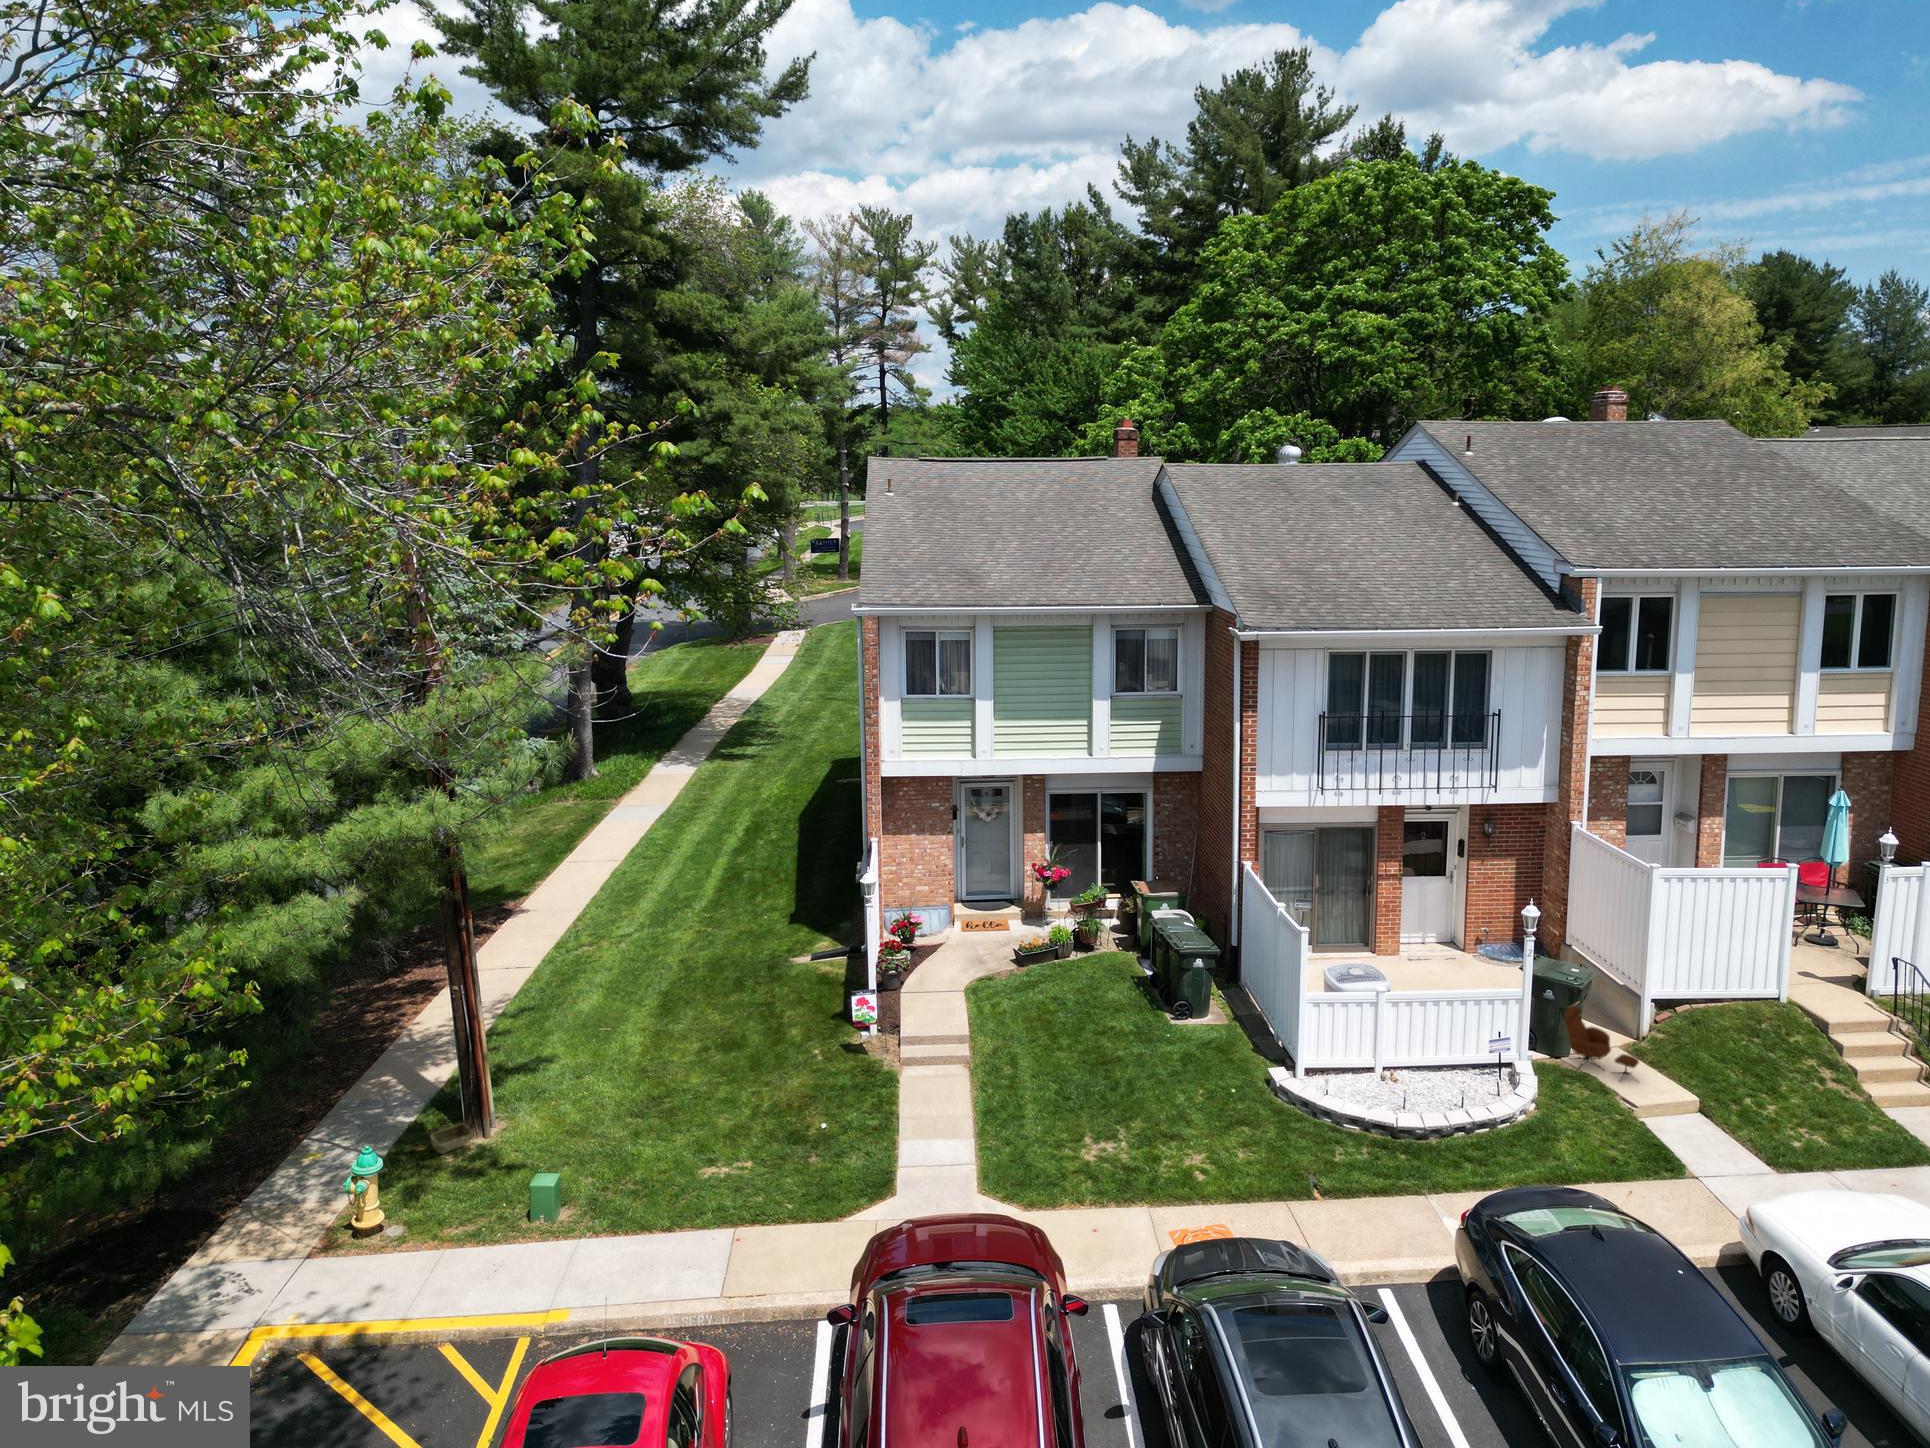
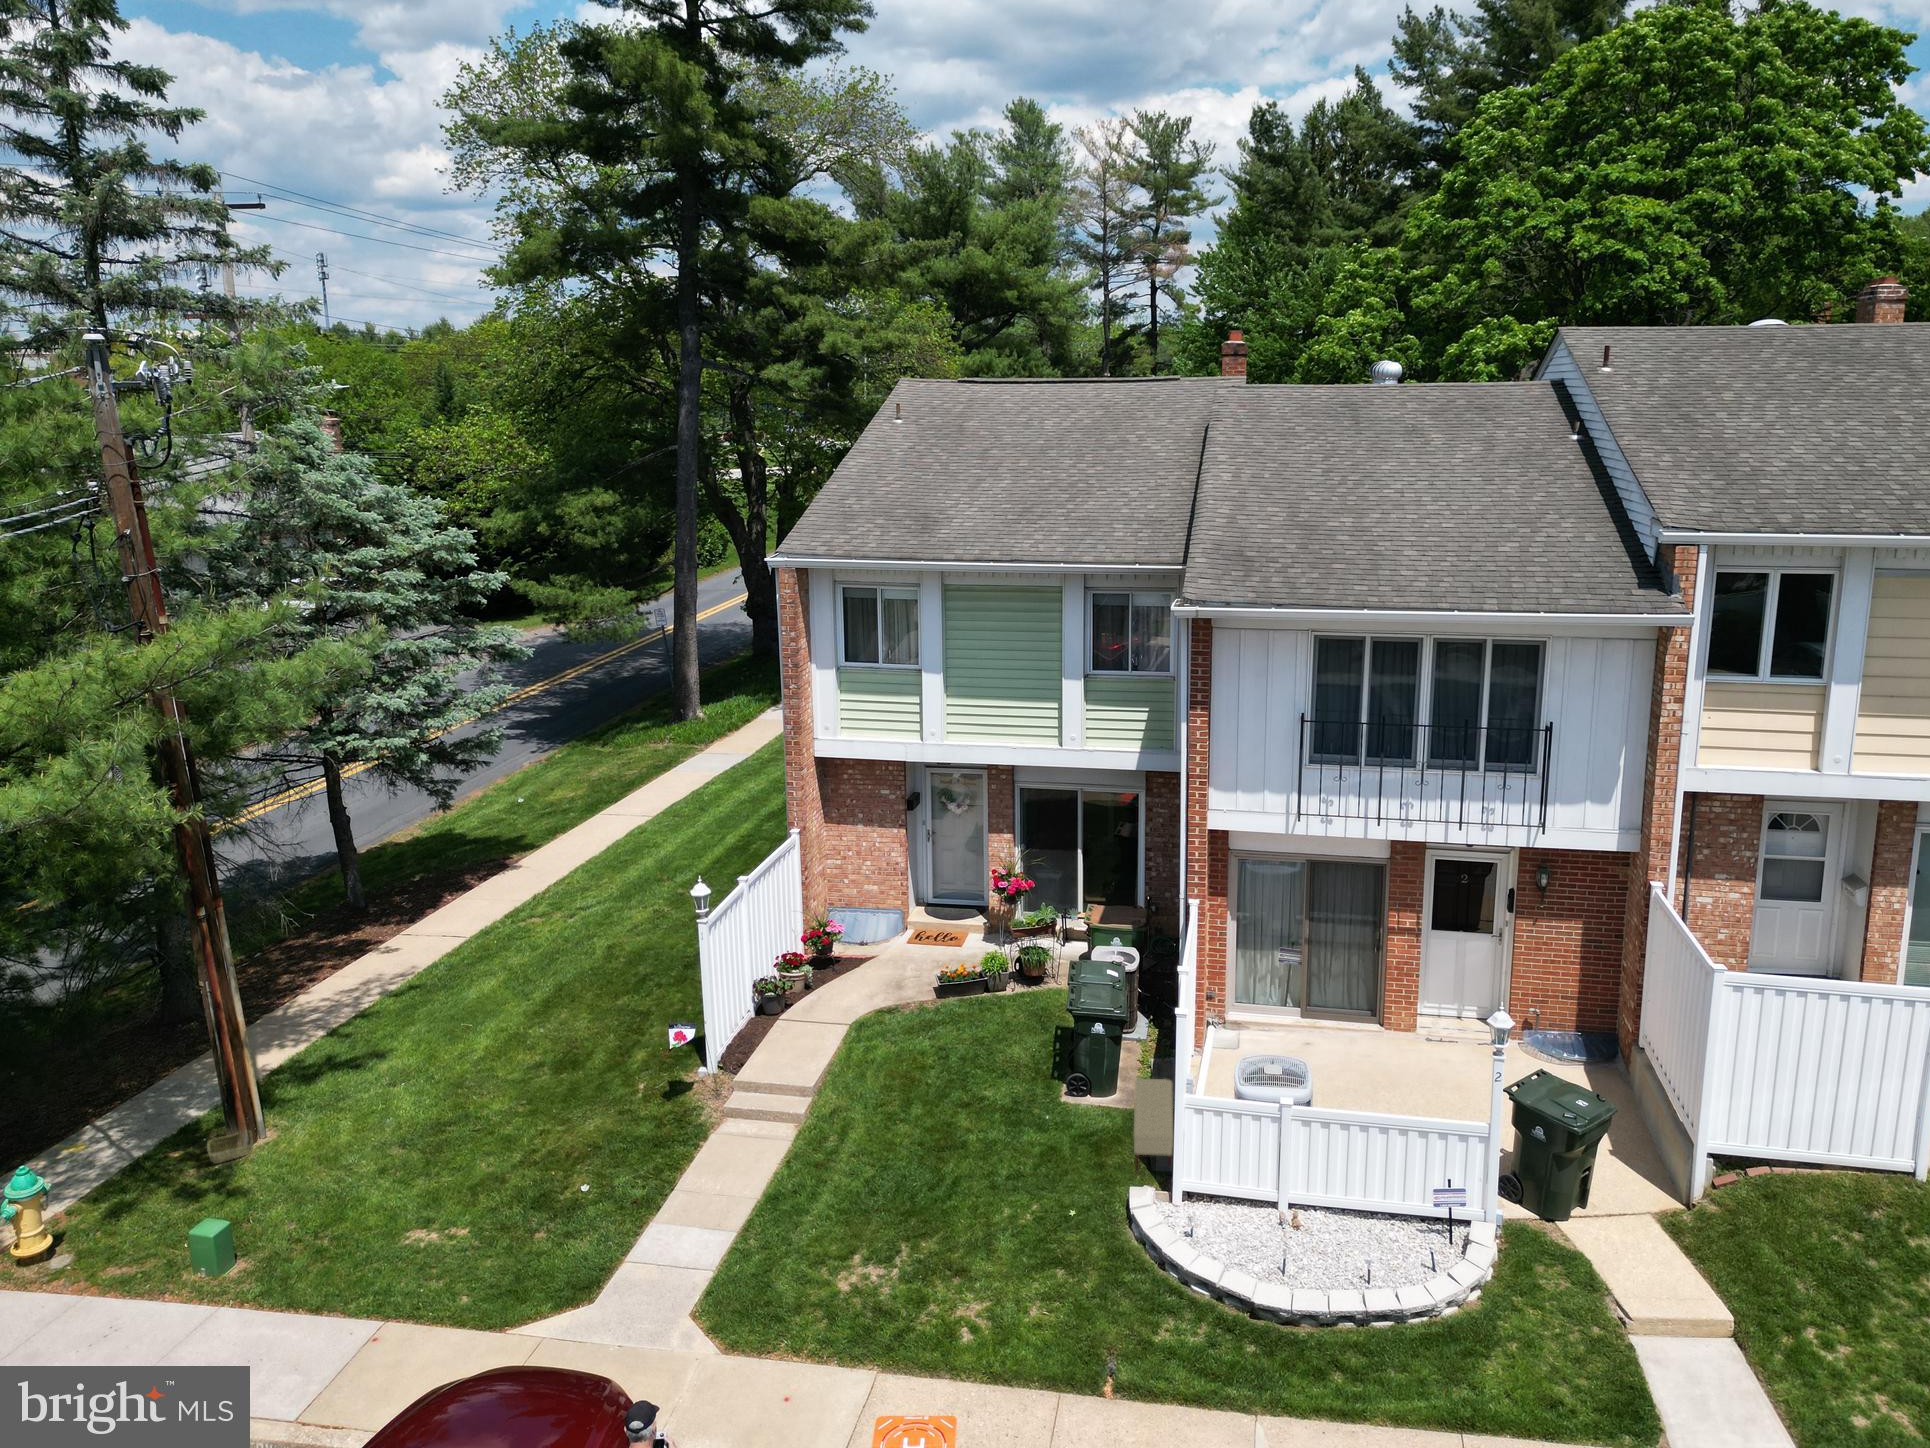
bench: none [1227,999,1281,1067] -> present [1133,1079,1173,1172]
lounge chair: present [1565,1006,1639,1081] -> none [1562,1150,1657,1275]

